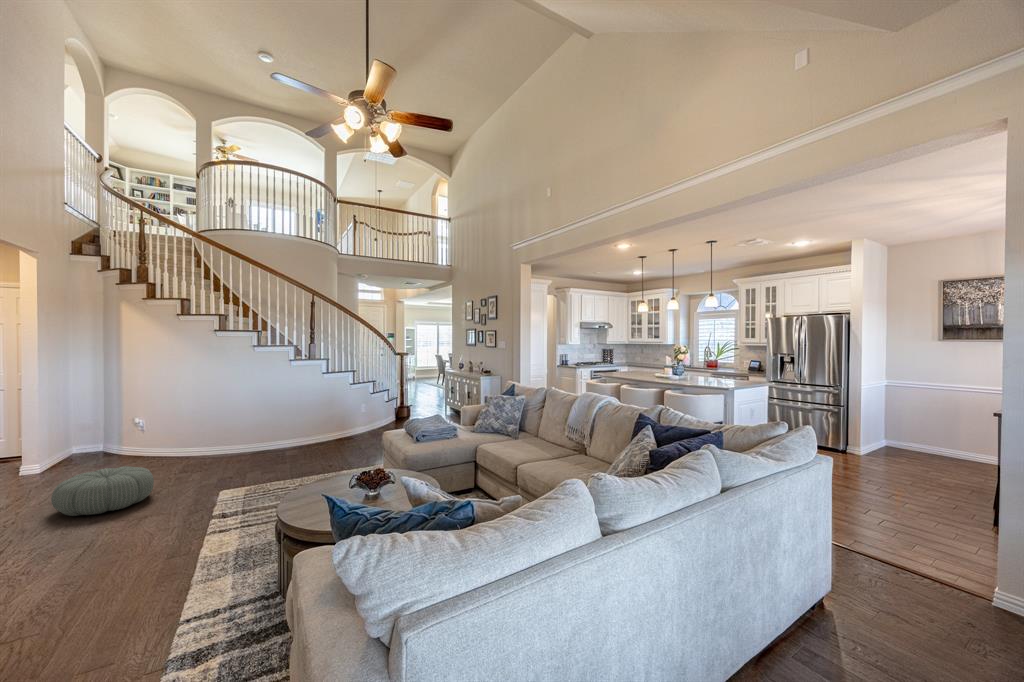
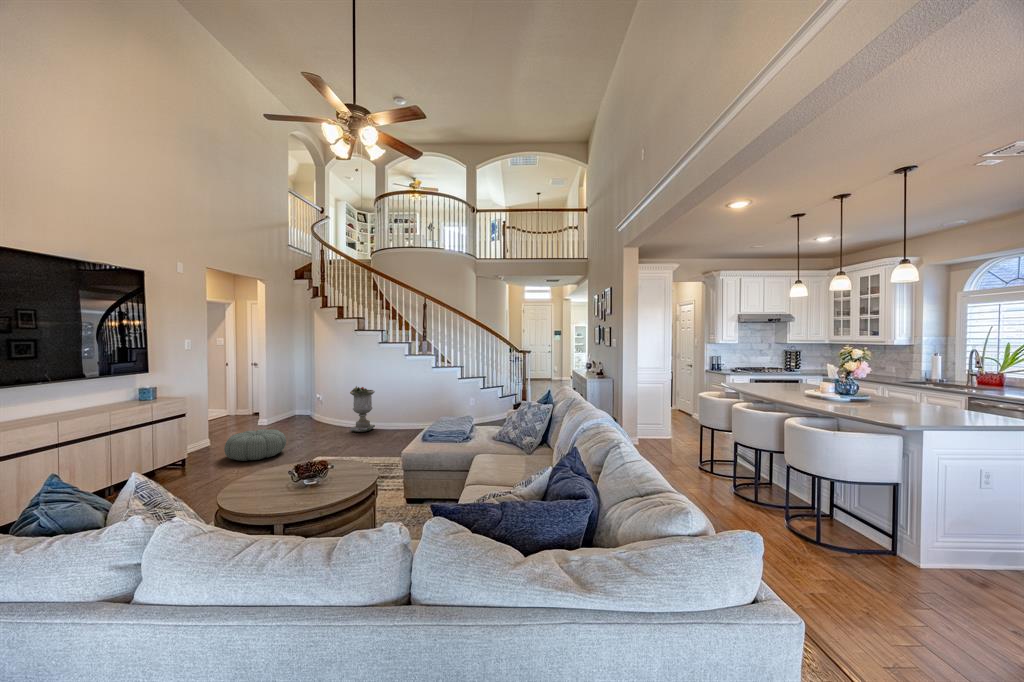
planter: none [209,401,244,458] -> present [350,386,375,432]

